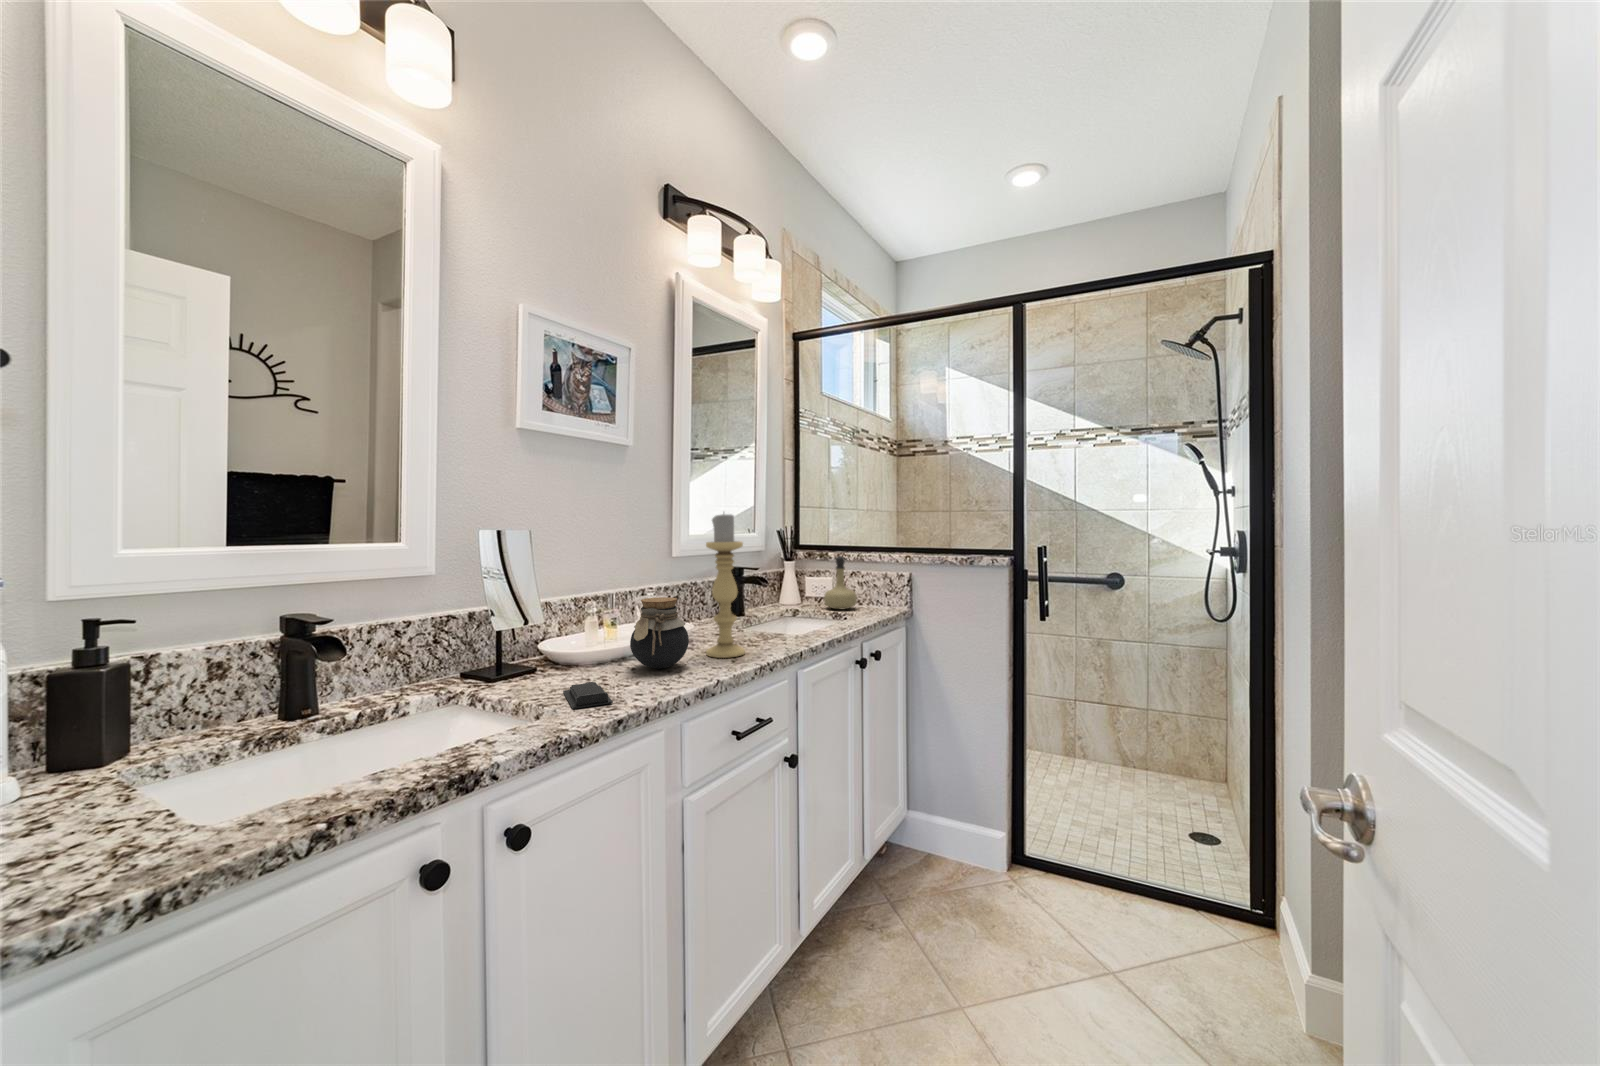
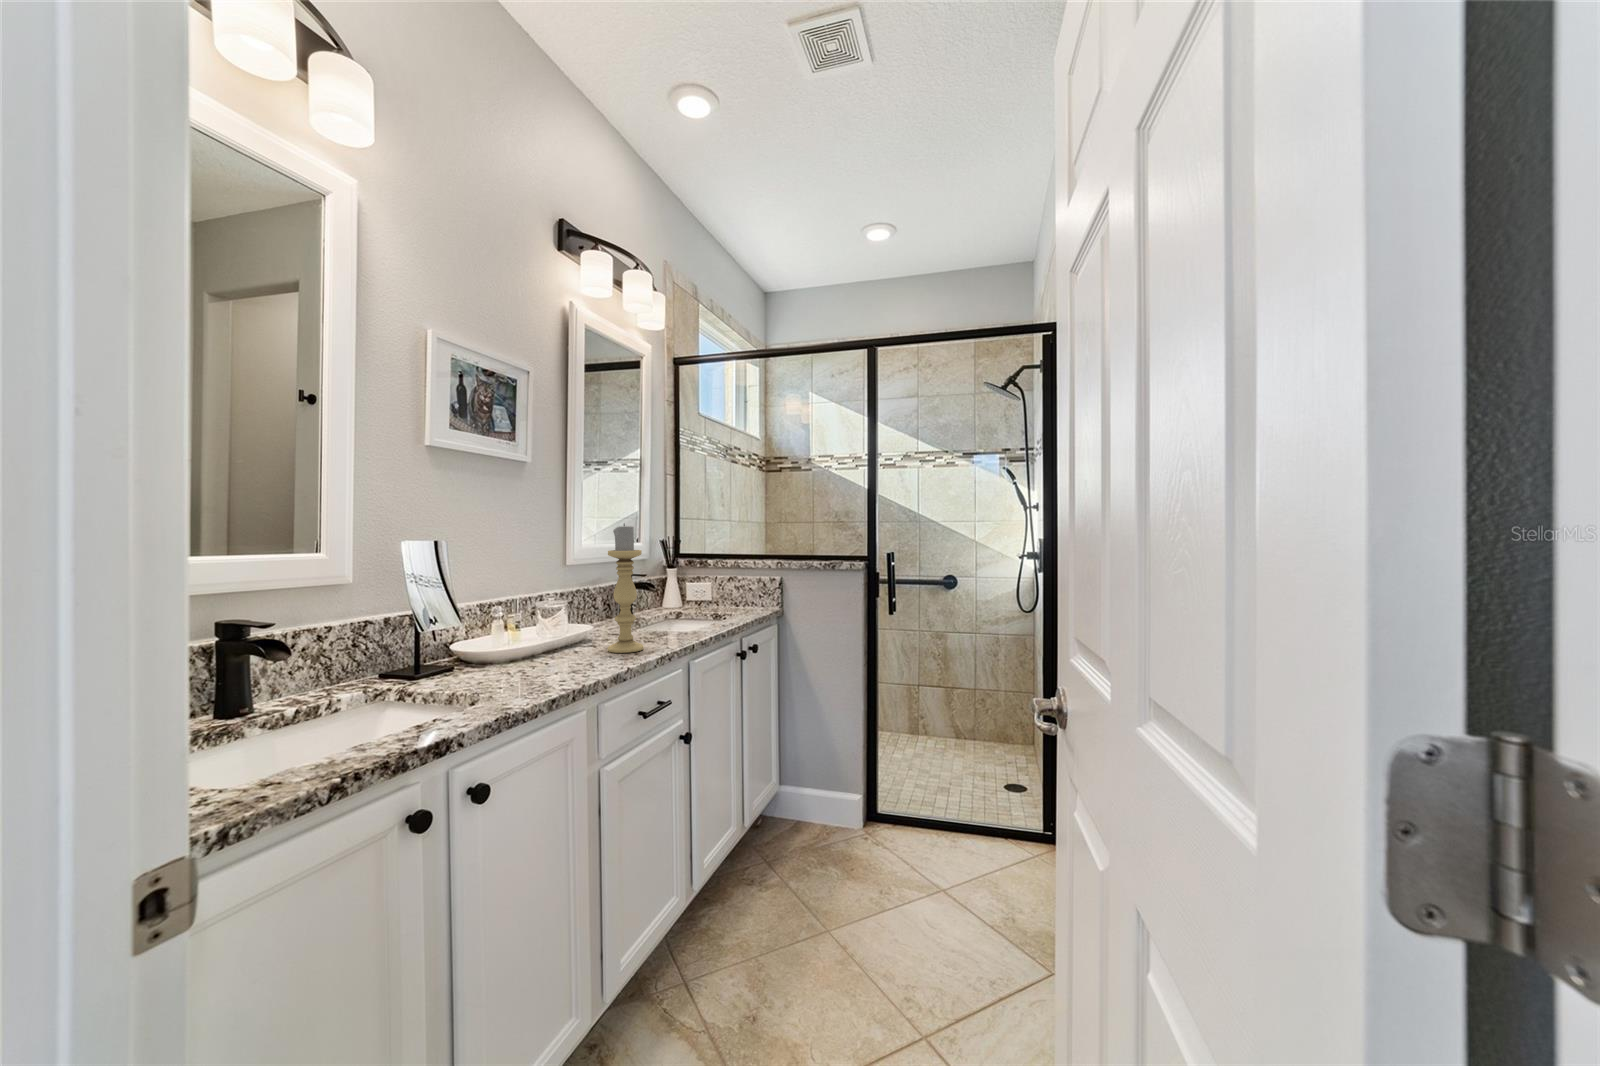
perfume bottle: present [824,556,857,609] -> none [704,562,734,611]
jar: present [630,597,689,669] -> none [542,600,596,663]
soap bar: present [563,682,613,709] -> none [489,674,541,695]

